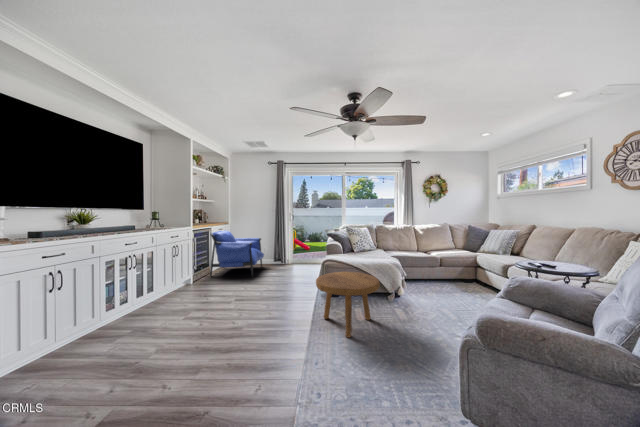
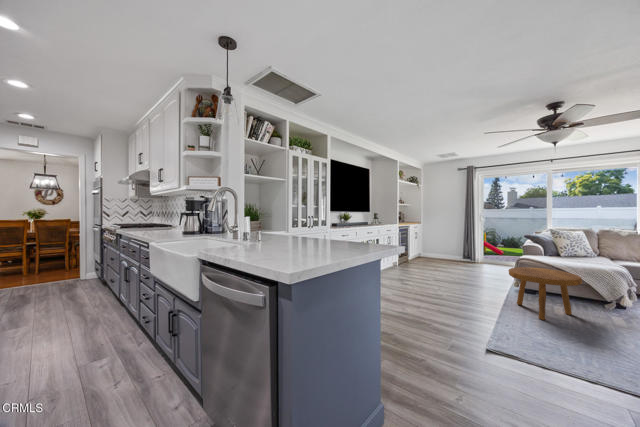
armchair: present [210,231,264,277] -> none [408,228,454,268]

